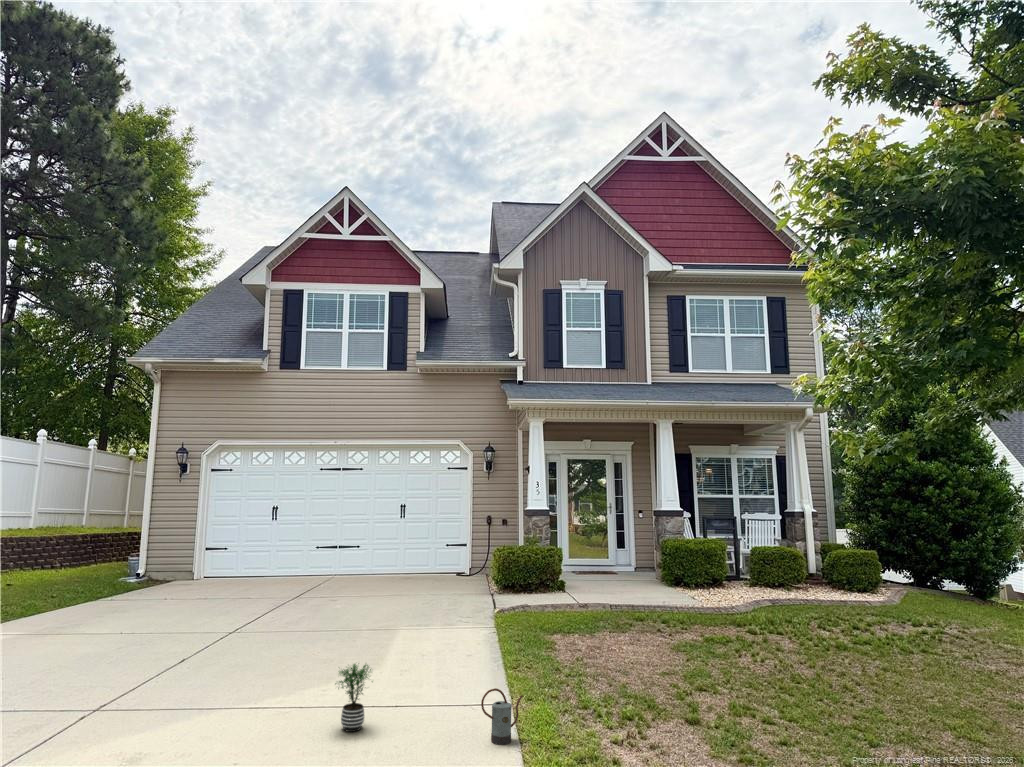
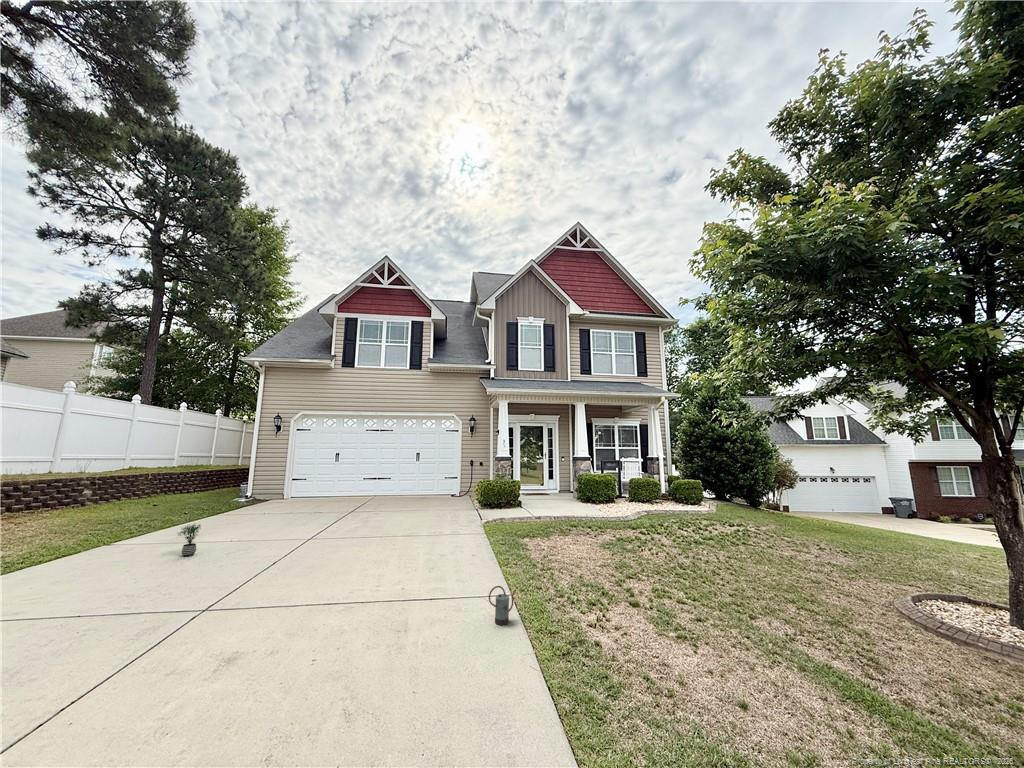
potted plant: present [335,664,373,732] -> present [178,525,200,557]

